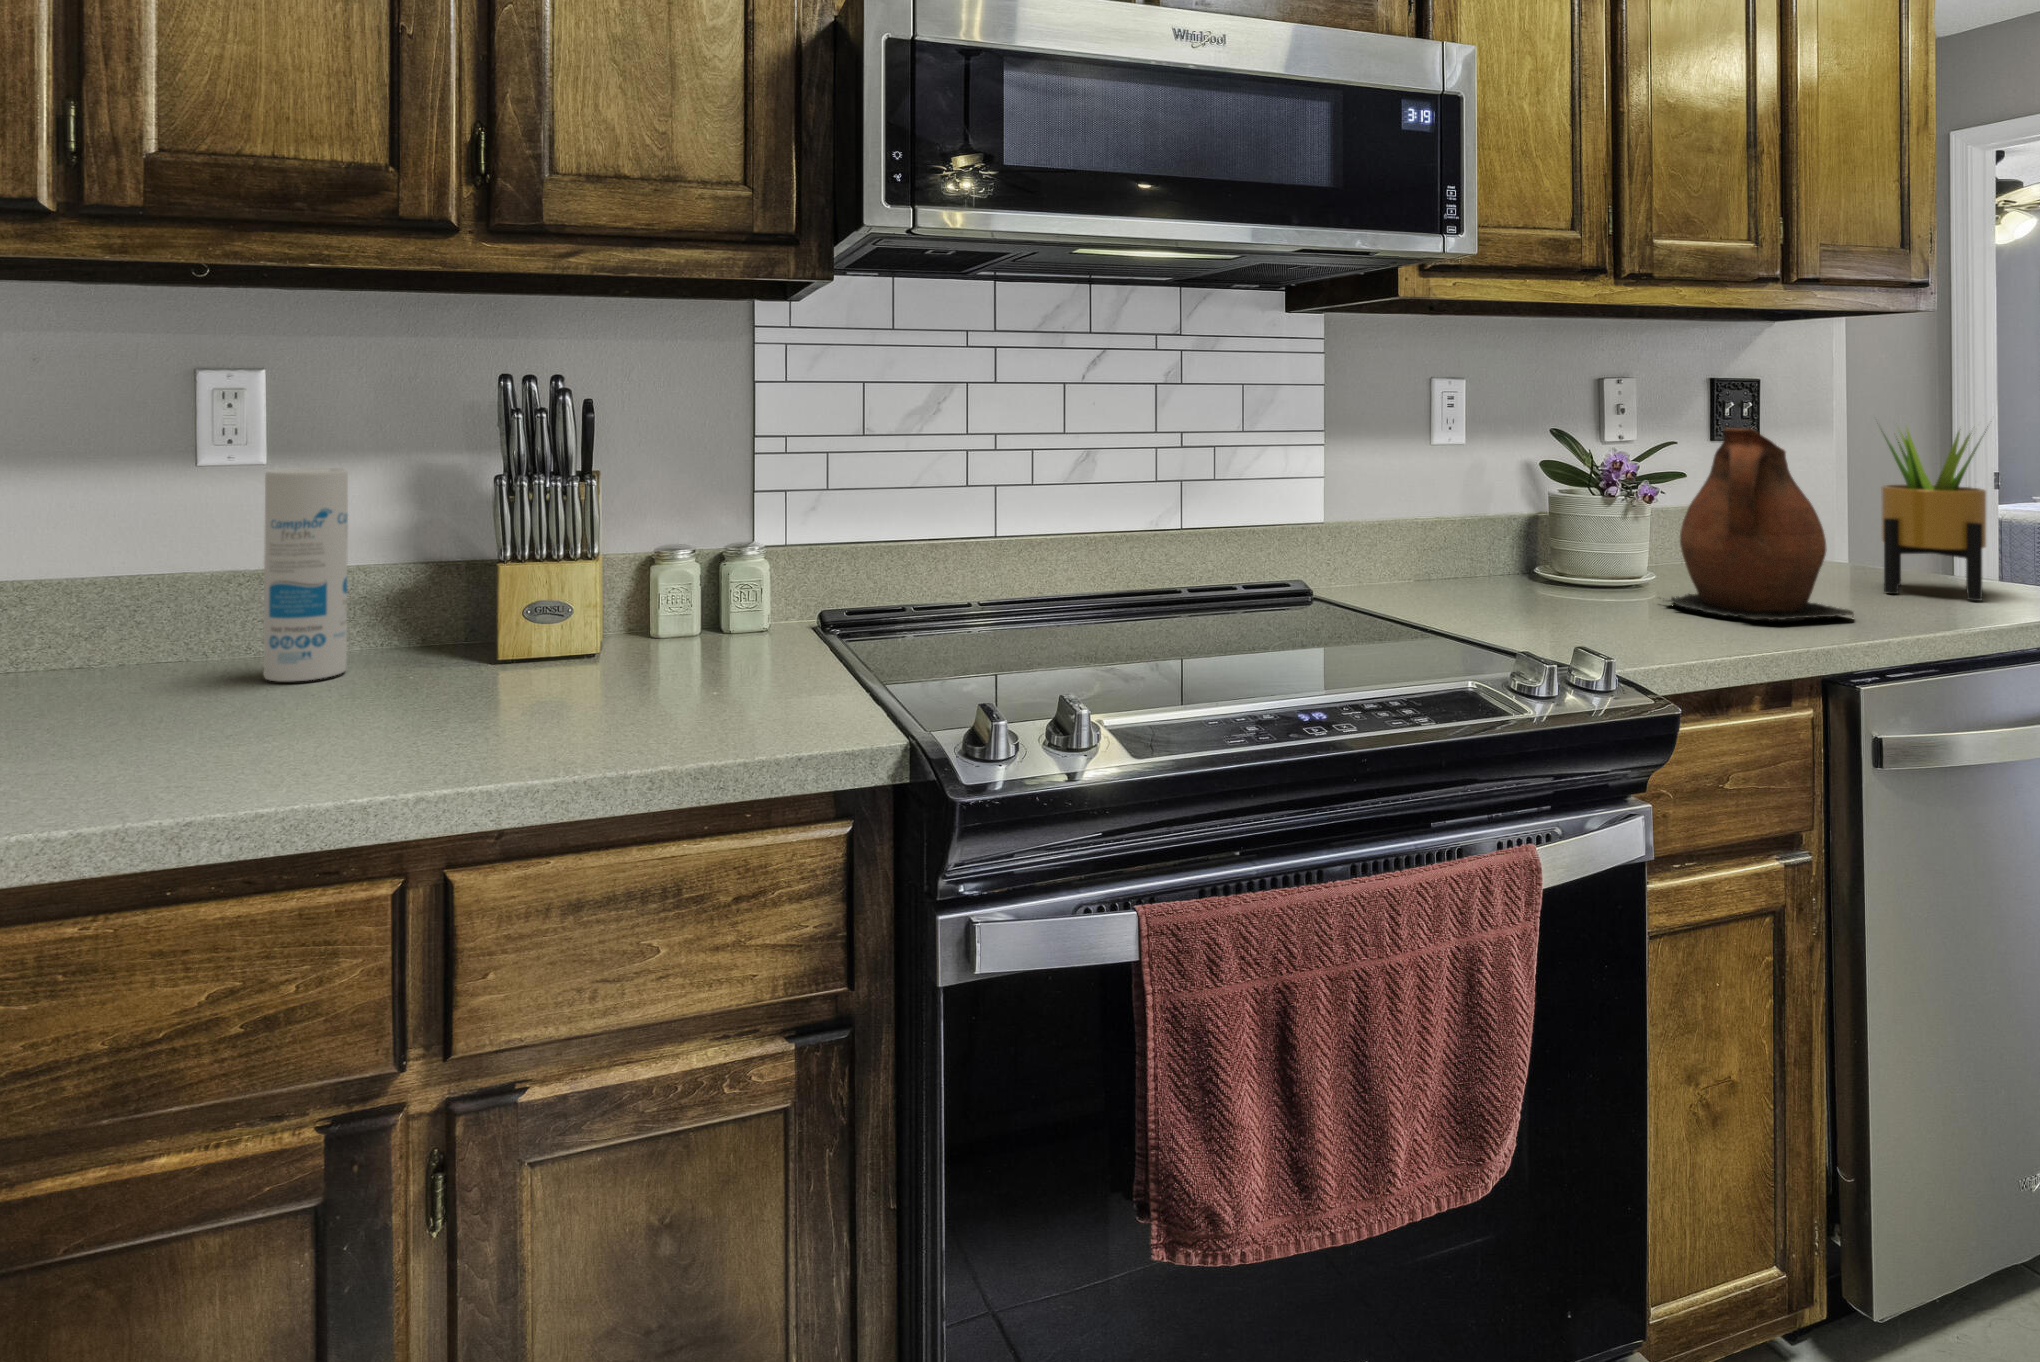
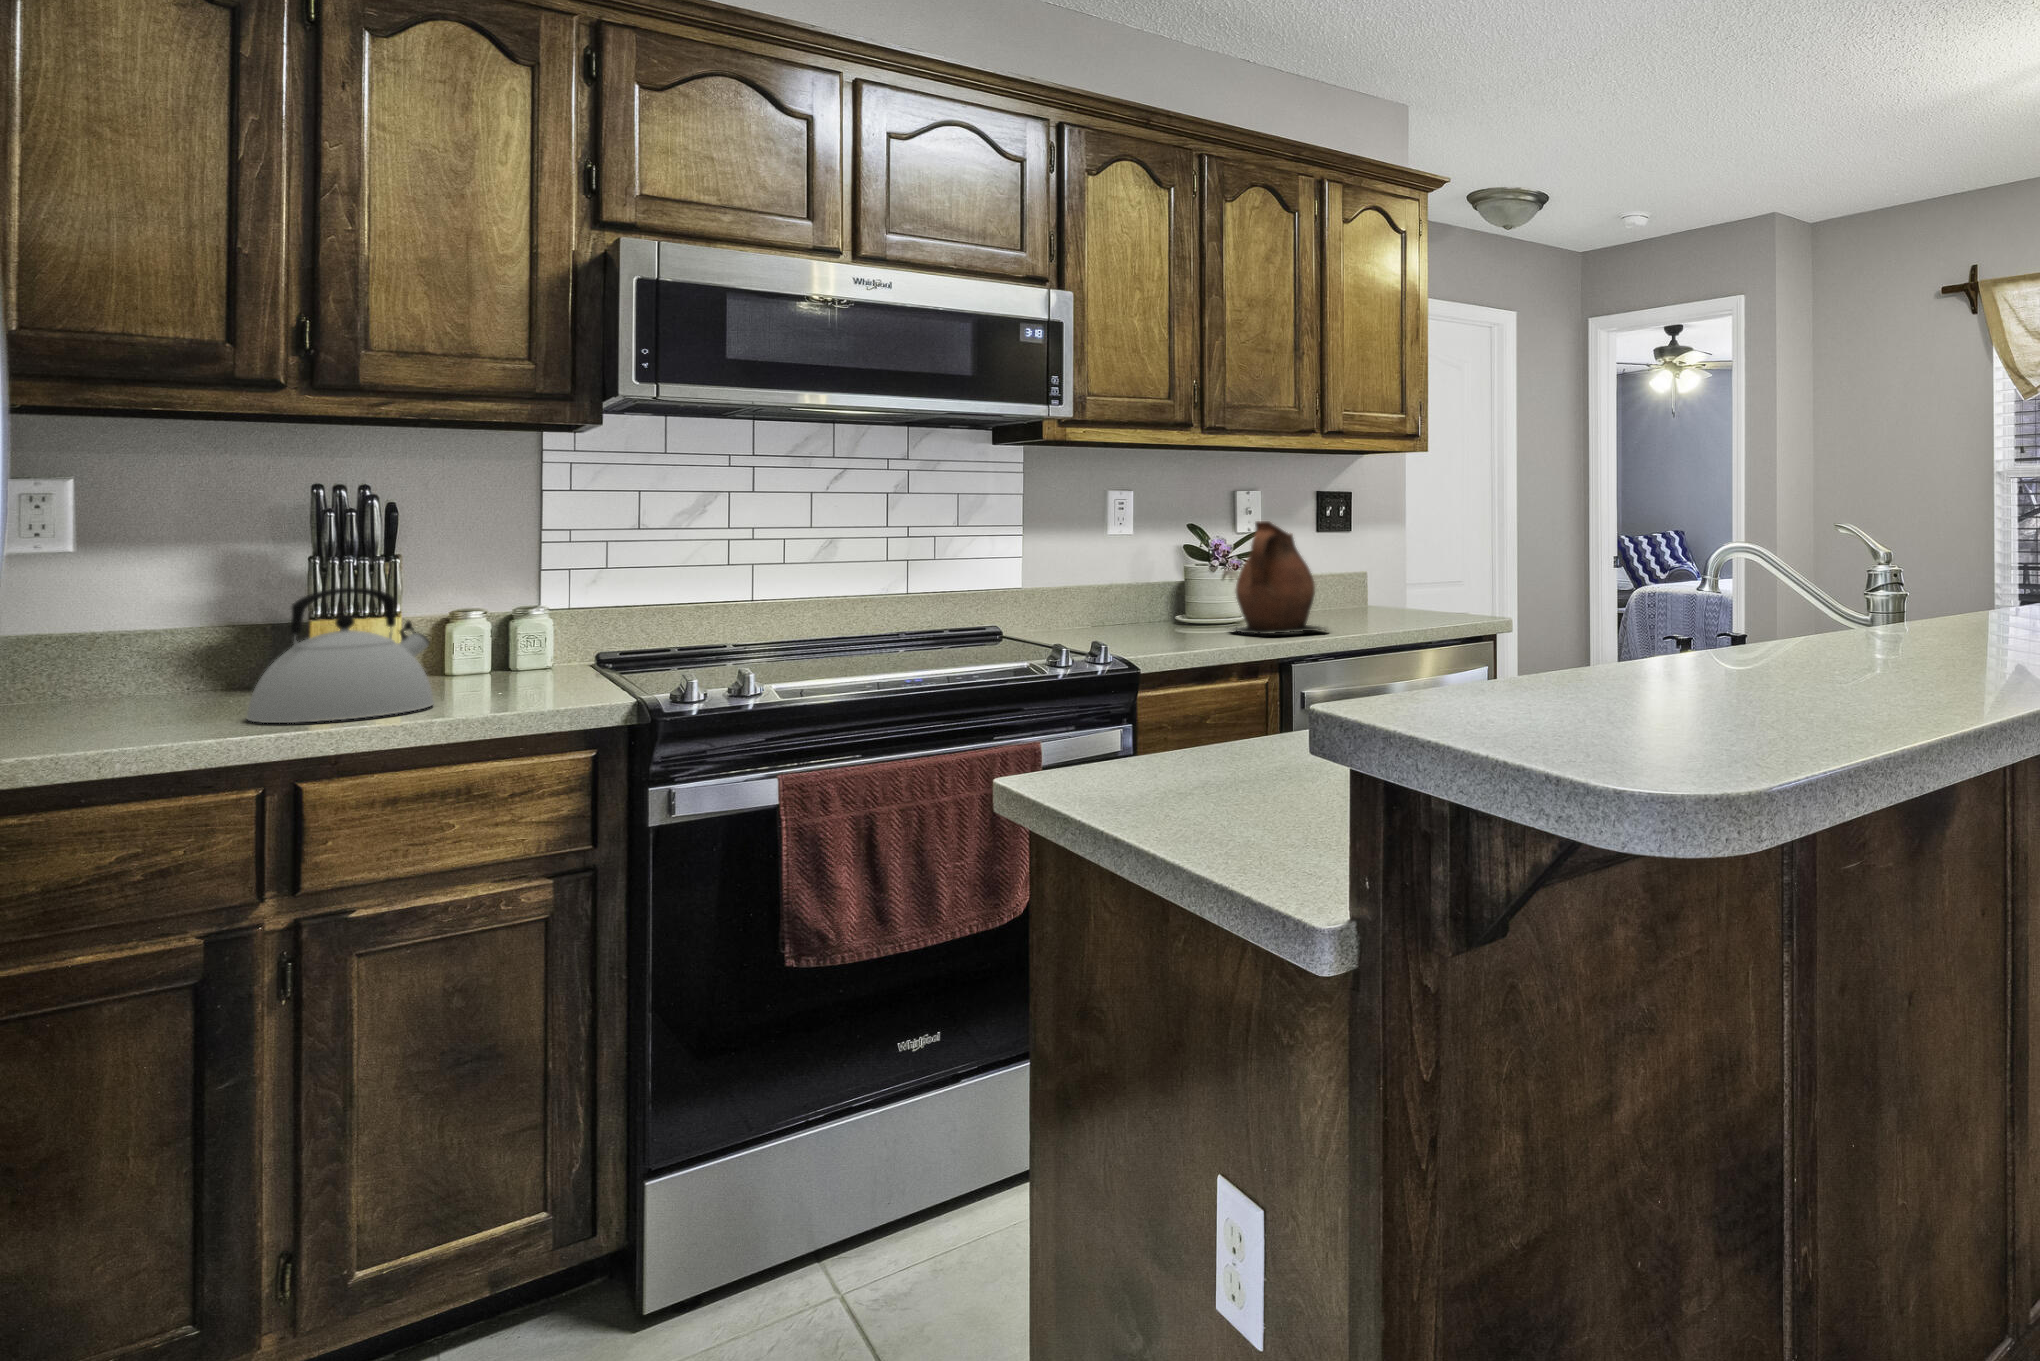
potted plant: present [1881,426,1988,601] -> none [1378,513,1436,623]
canister: present [263,468,348,682] -> none [104,554,182,705]
kettle: none [395,535,632,760] -> present [247,588,434,723]

